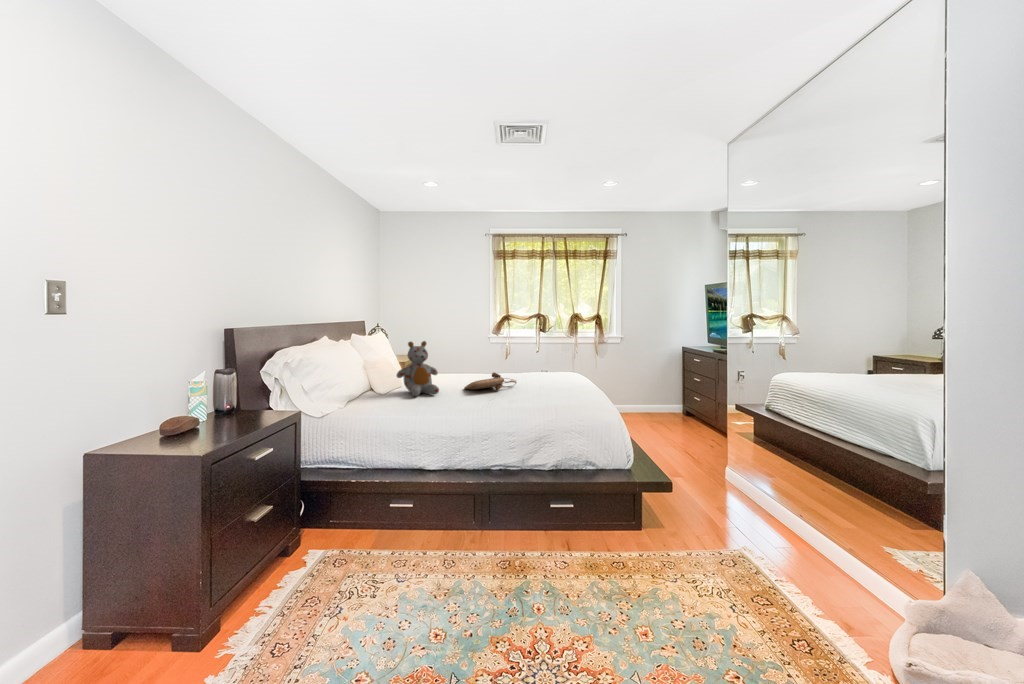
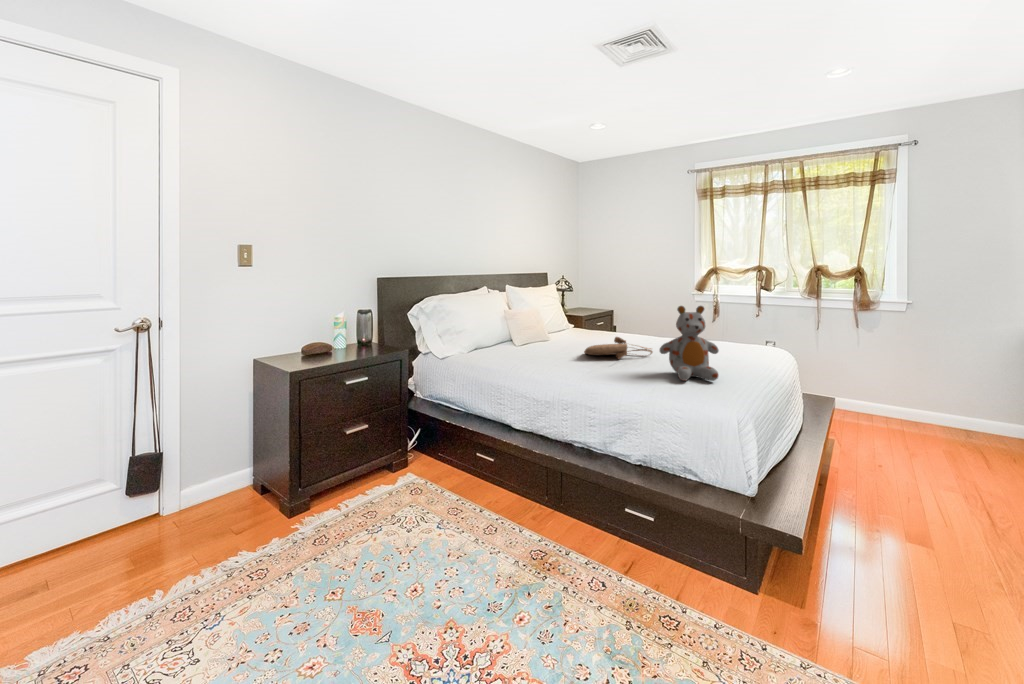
stuffed bear: present [397,341,439,396] -> present [660,306,719,381]

